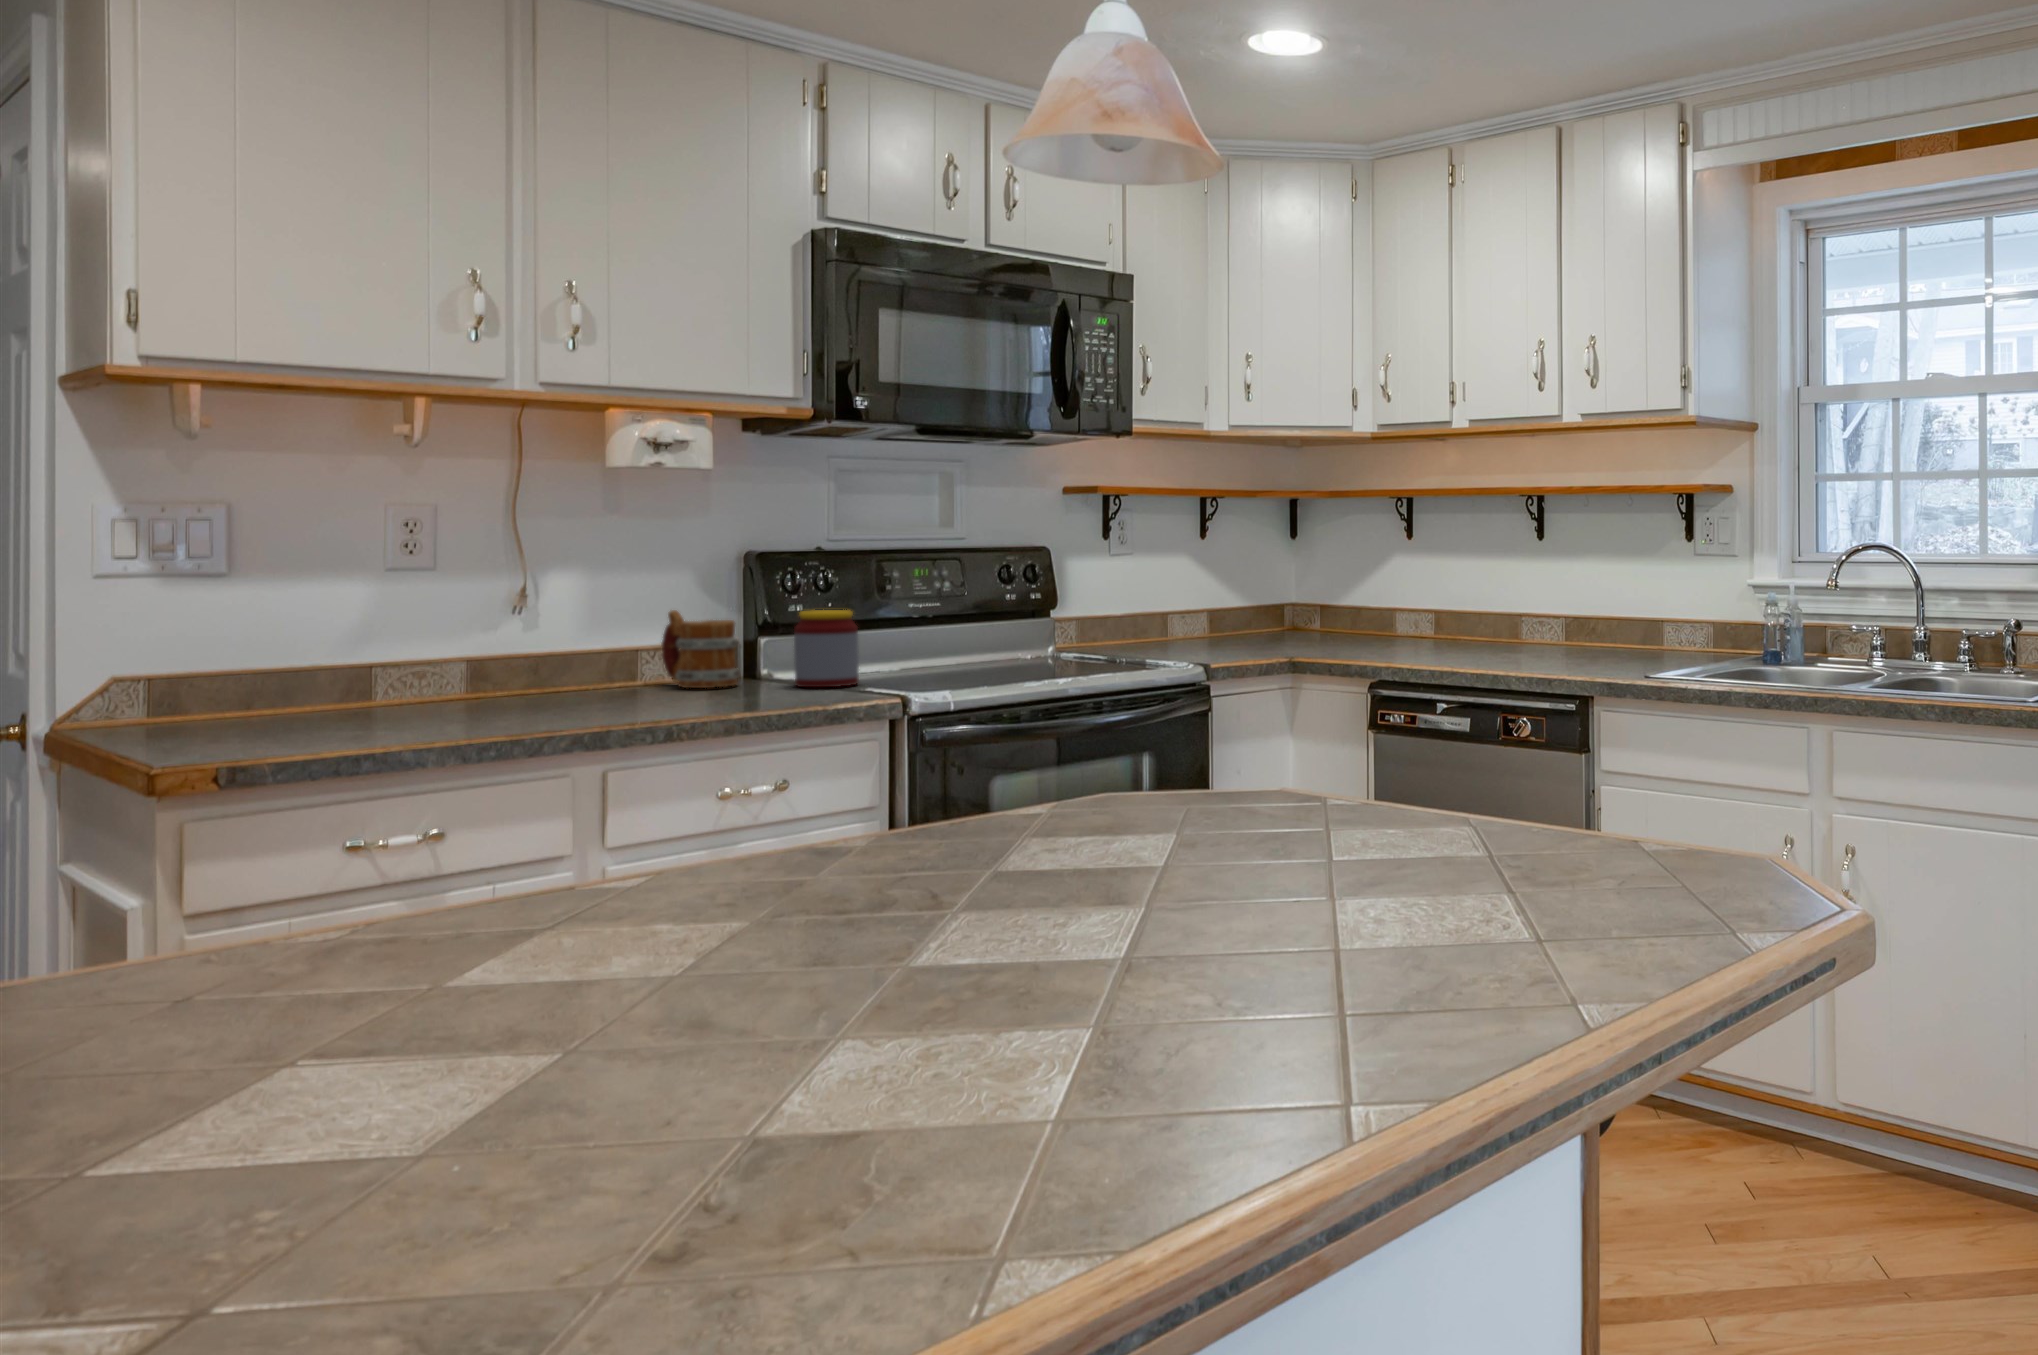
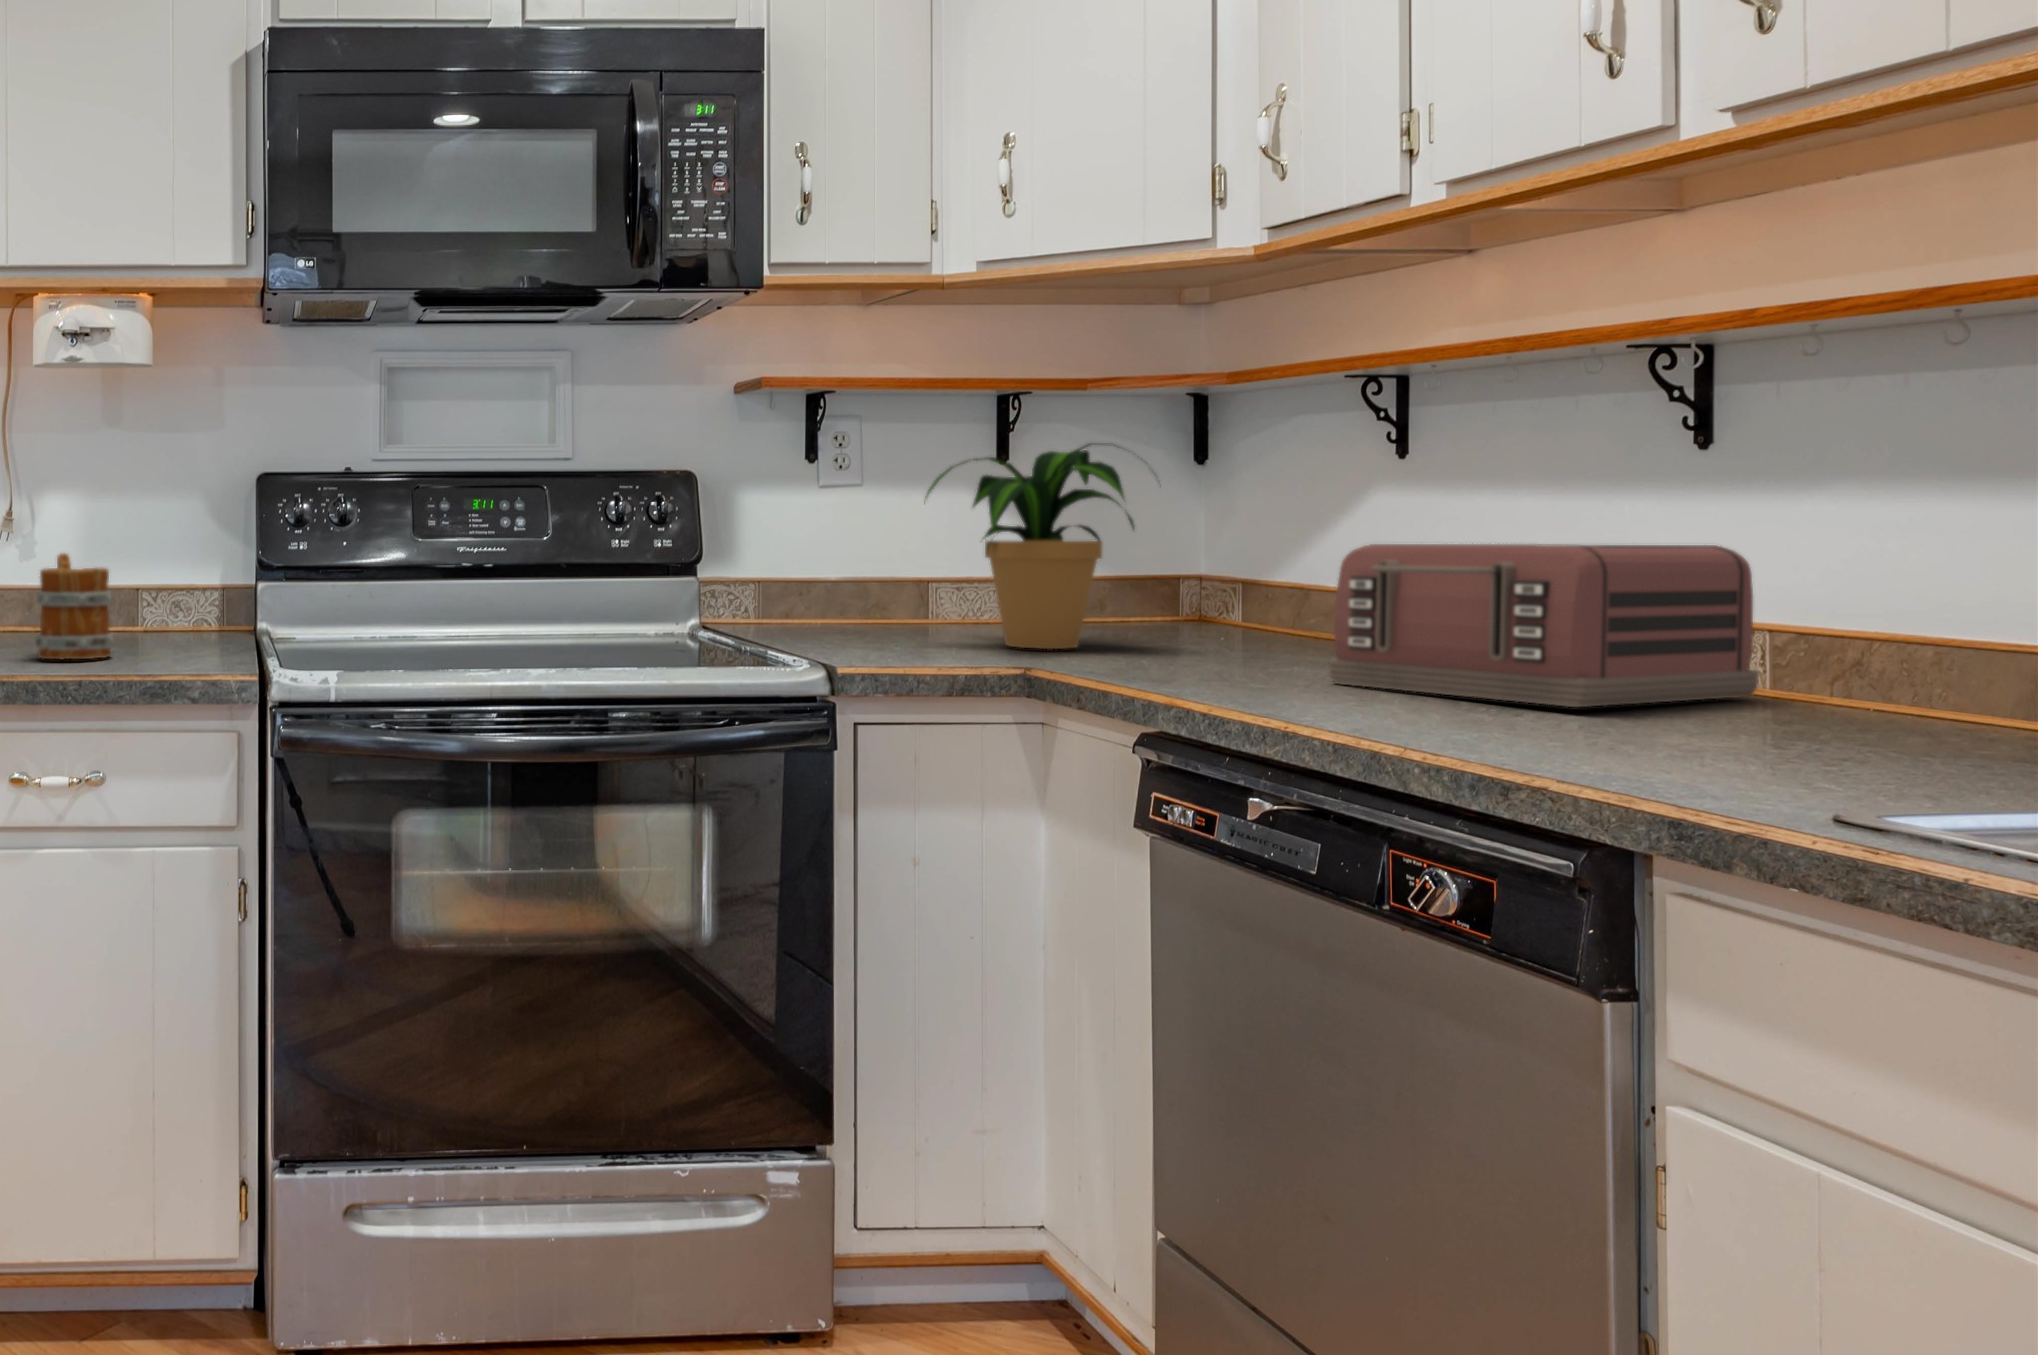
potted plant: none [1204,533,1322,646] -> present [925,444,1134,649]
toaster: none [1425,587,1570,657] -> present [1329,544,1759,707]
jar: present [794,610,859,687] -> none [142,557,228,669]

